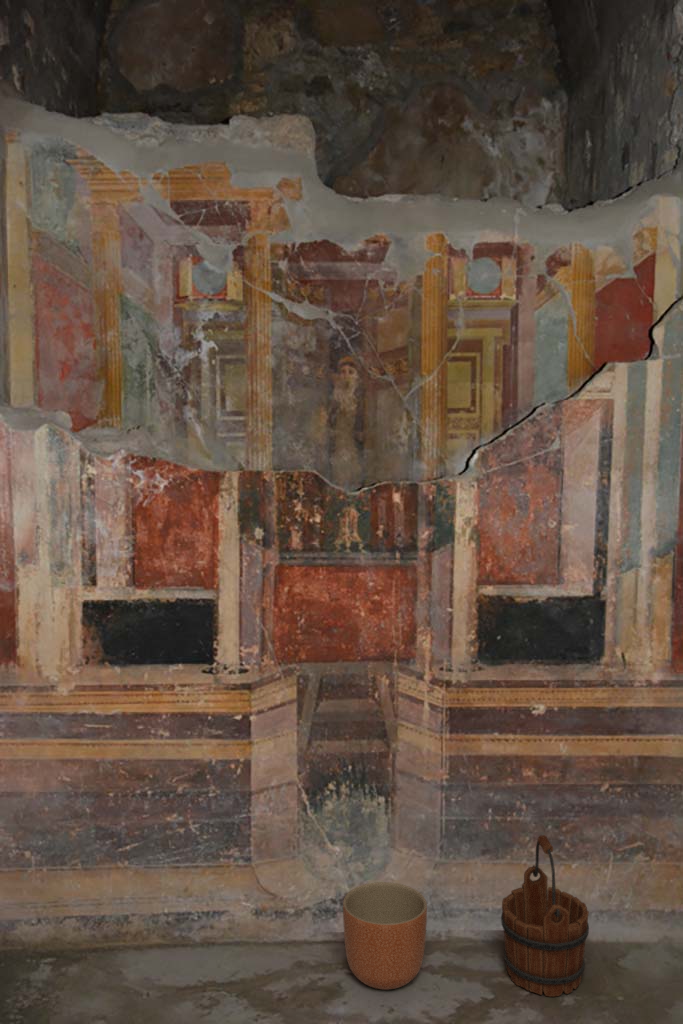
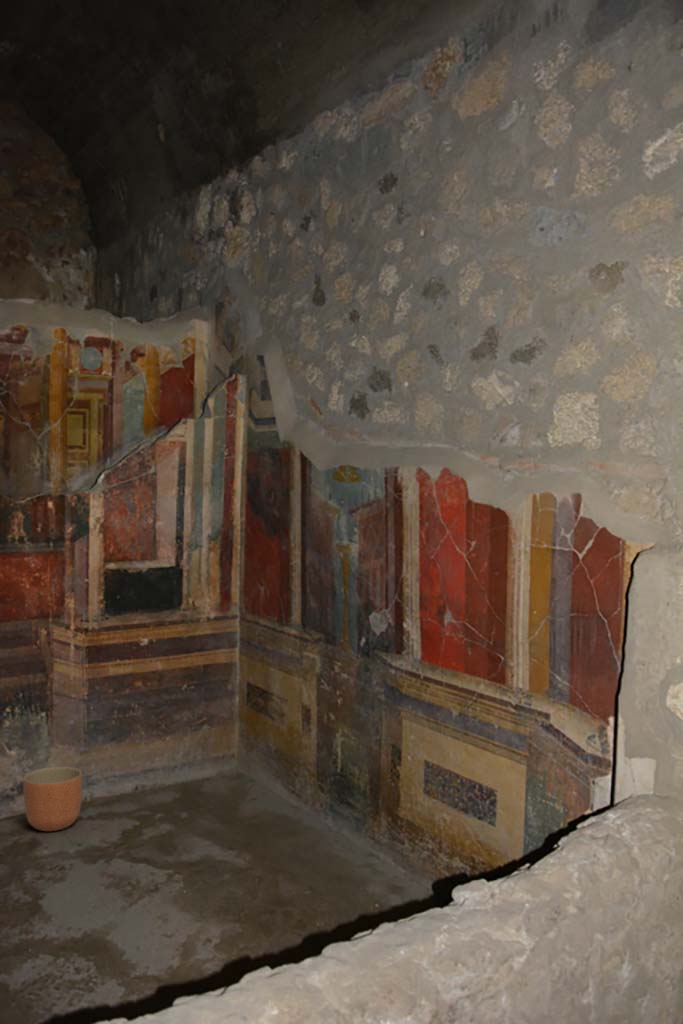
wooden bucket: present [501,835,589,996] -> none [129,717,184,814]

